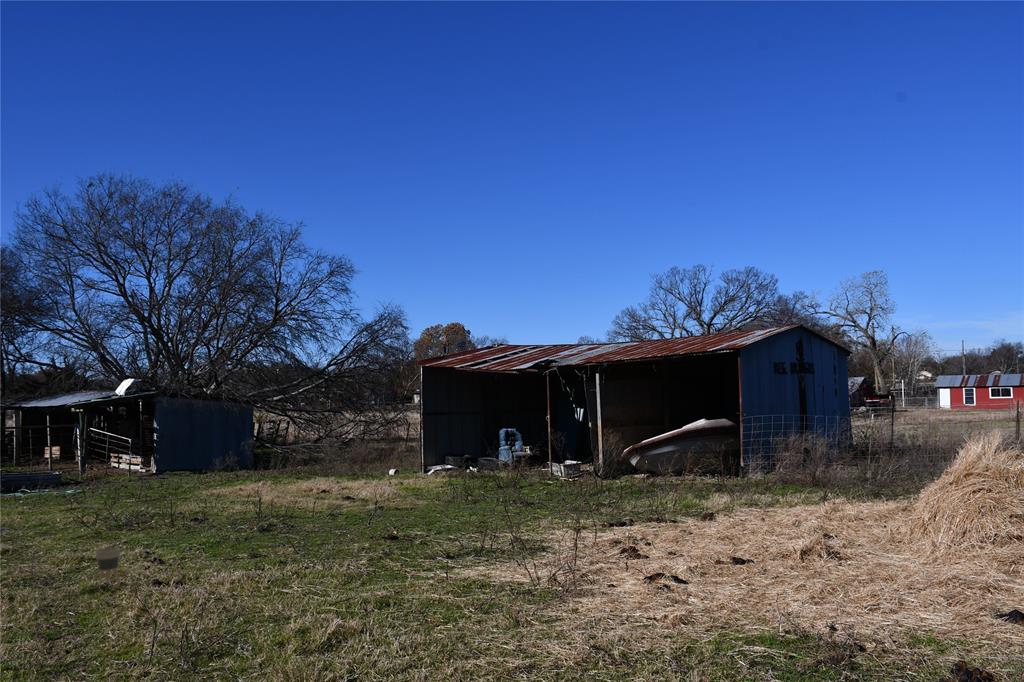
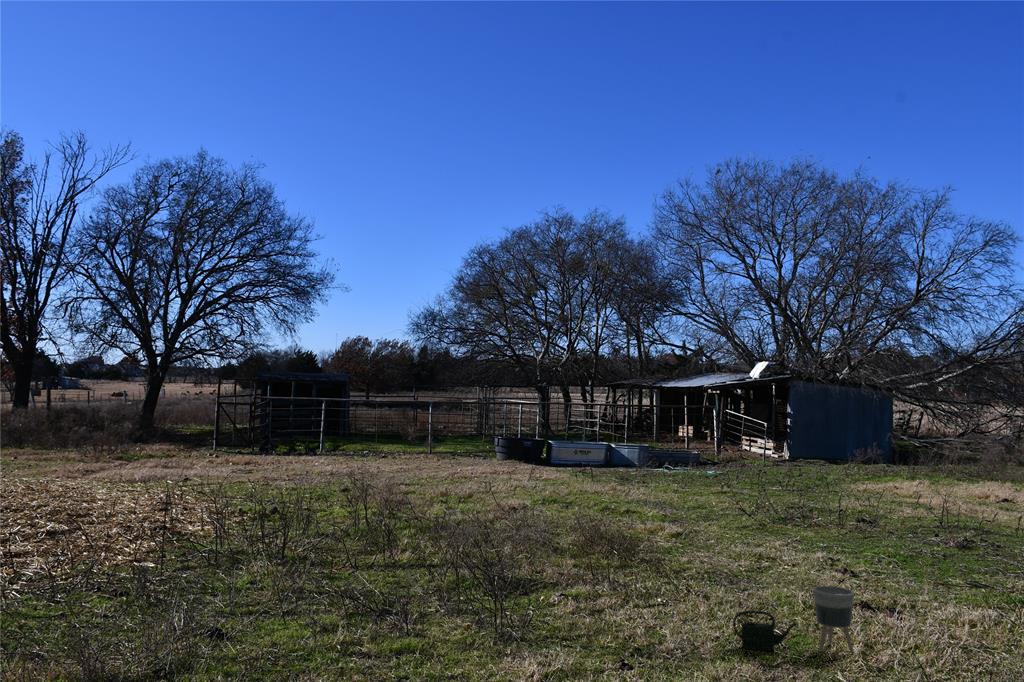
watering can: none [42,569,84,594] -> present [733,611,797,651]

